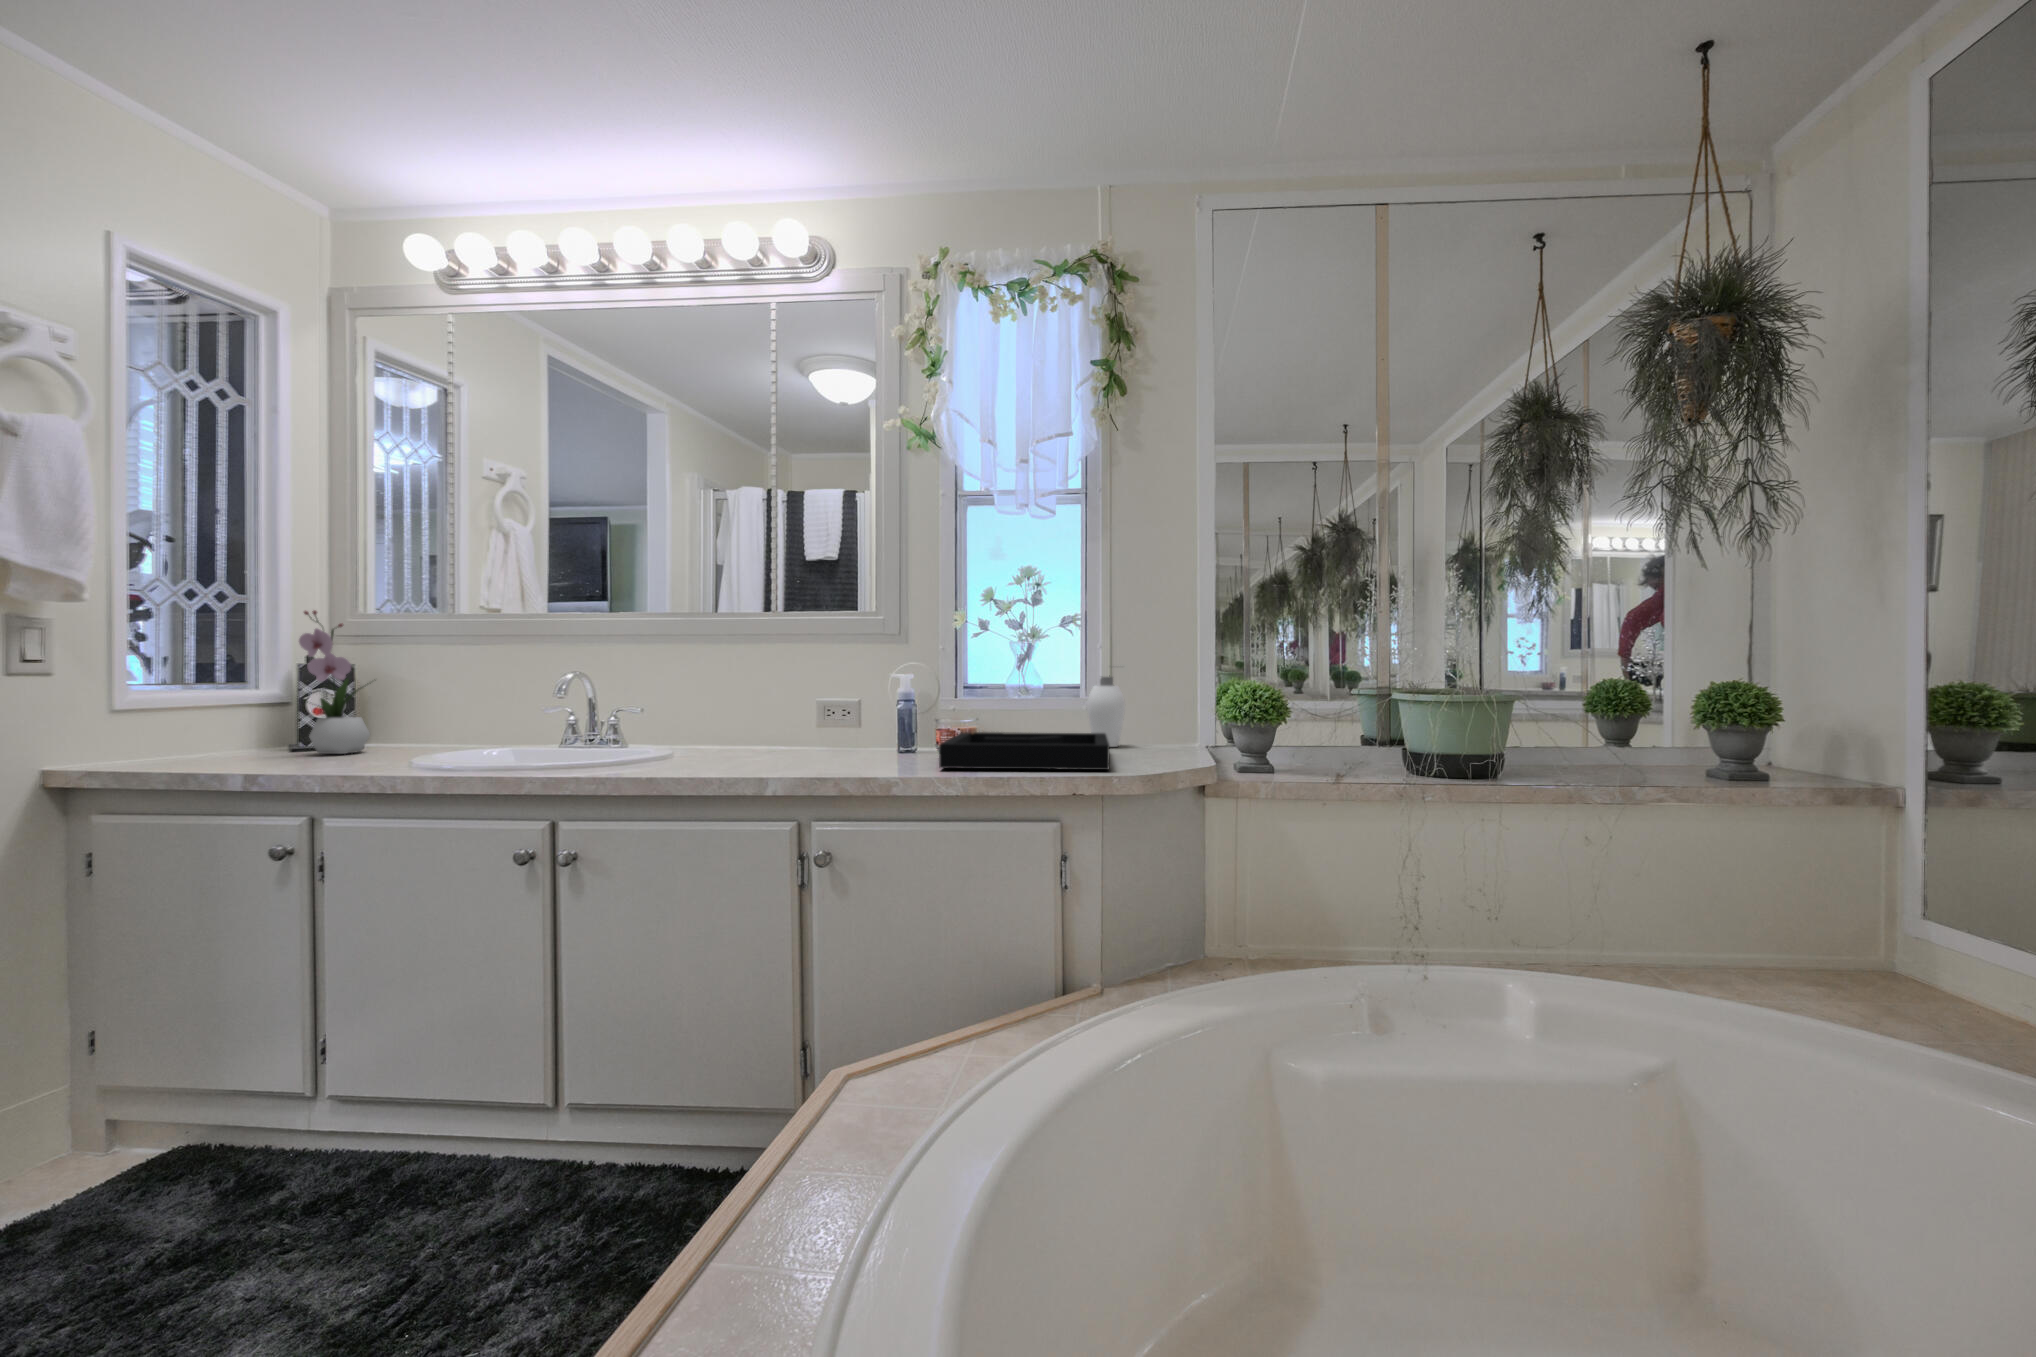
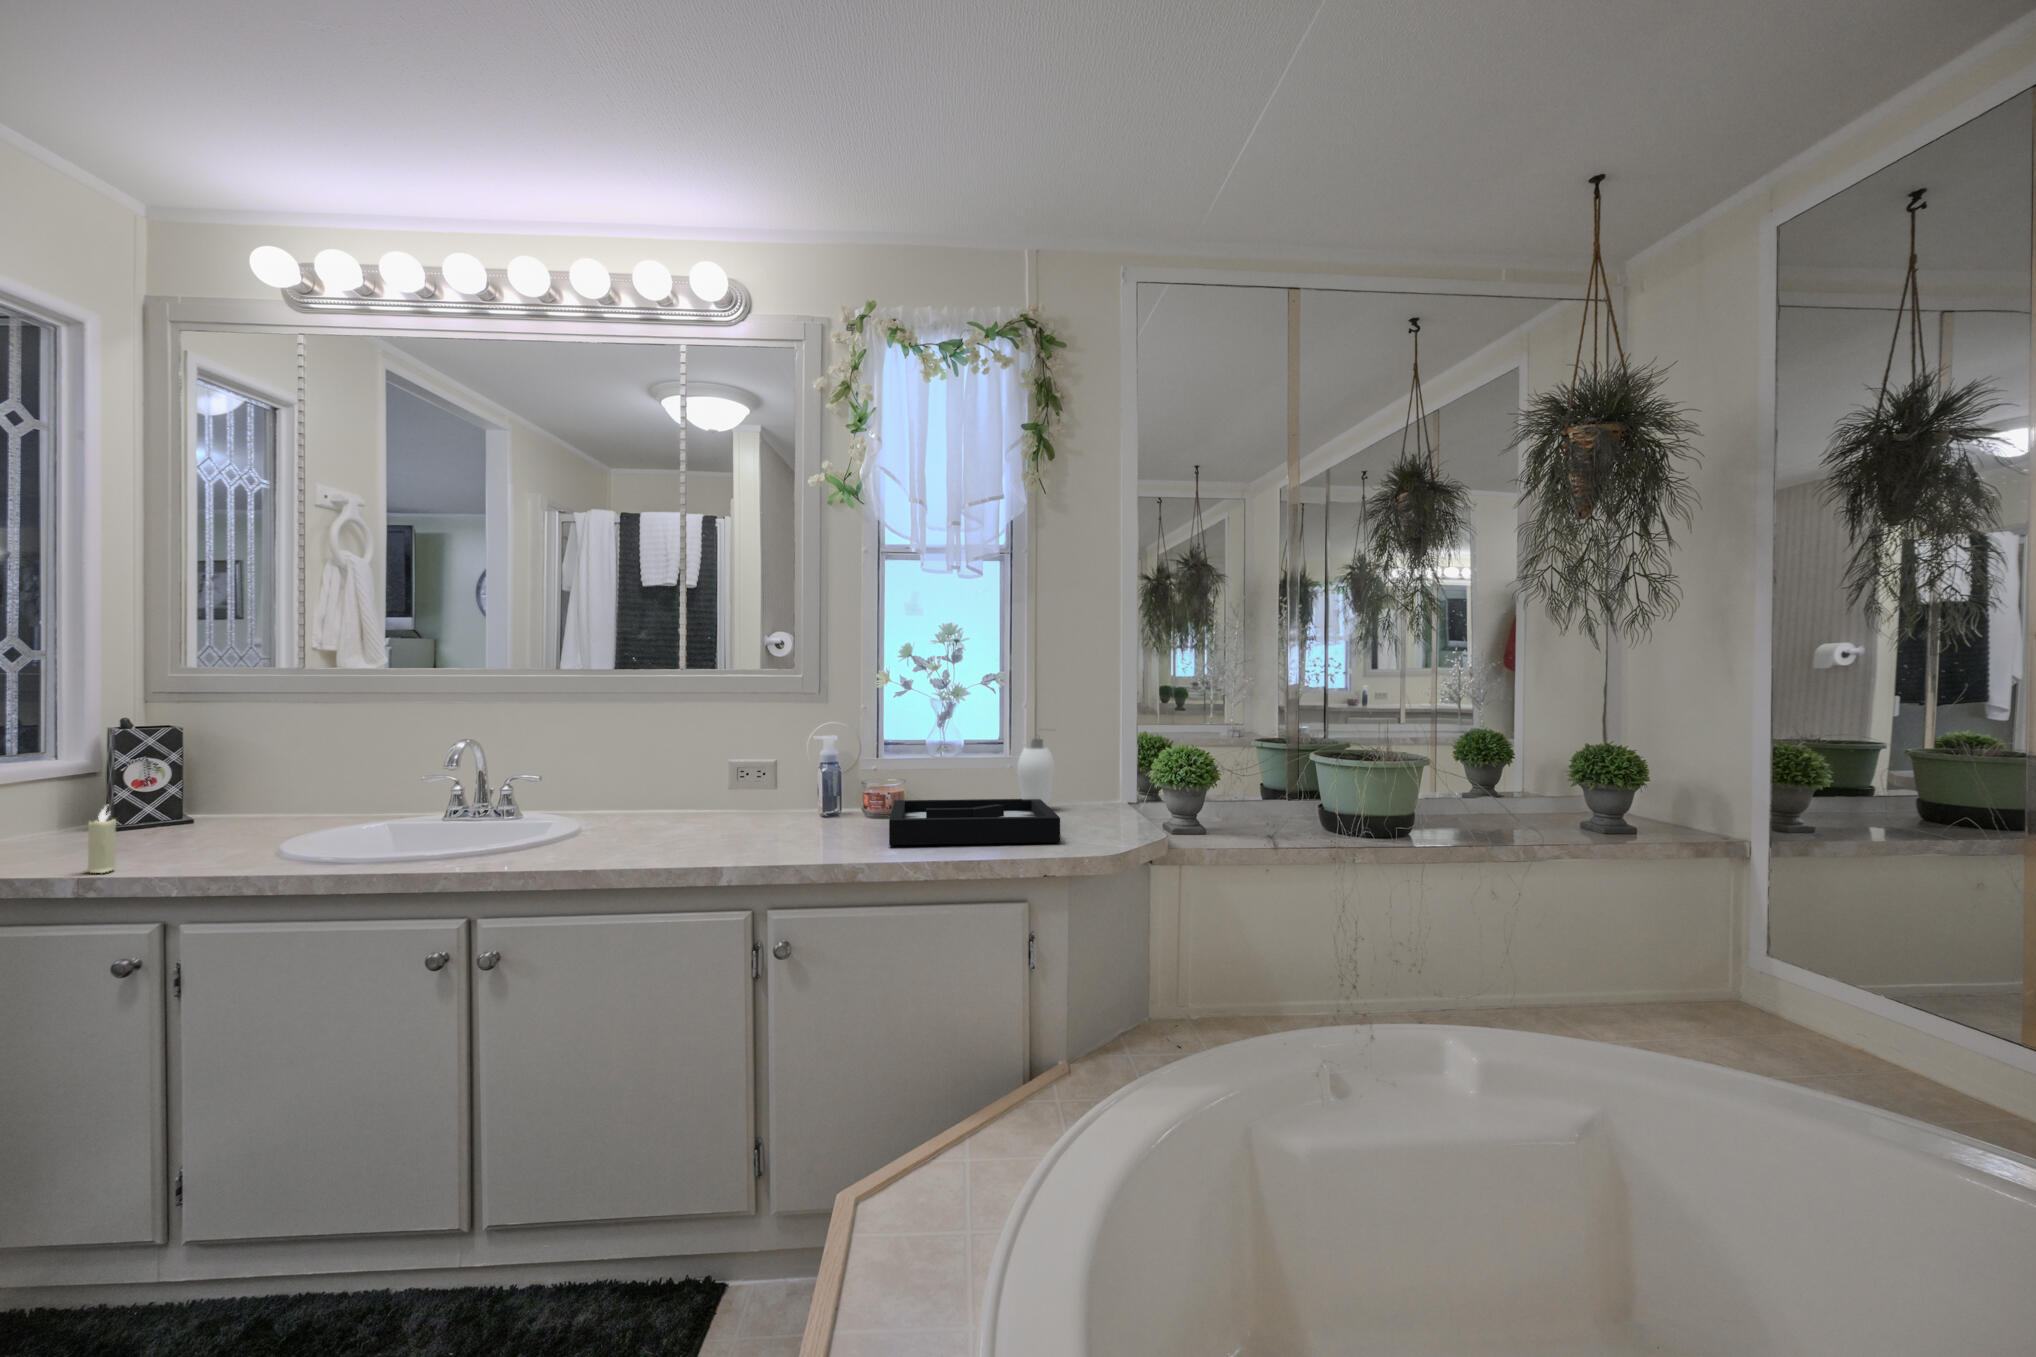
flower arrangement: present [299,610,370,754] -> none [124,676,215,842]
candle: none [246,714,273,772] -> present [86,807,116,873]

